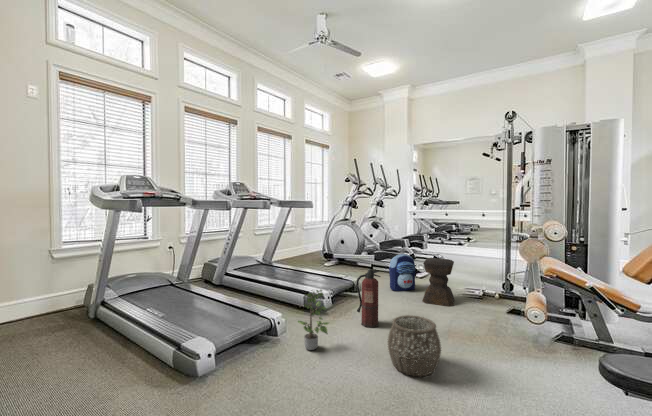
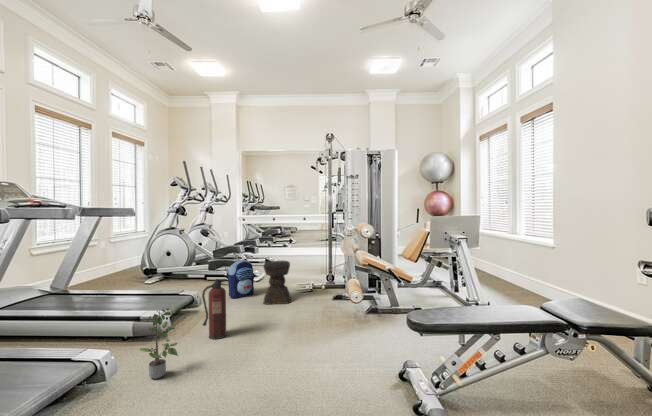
woven basket: present [388,315,441,377] -> none [245,316,294,372]

